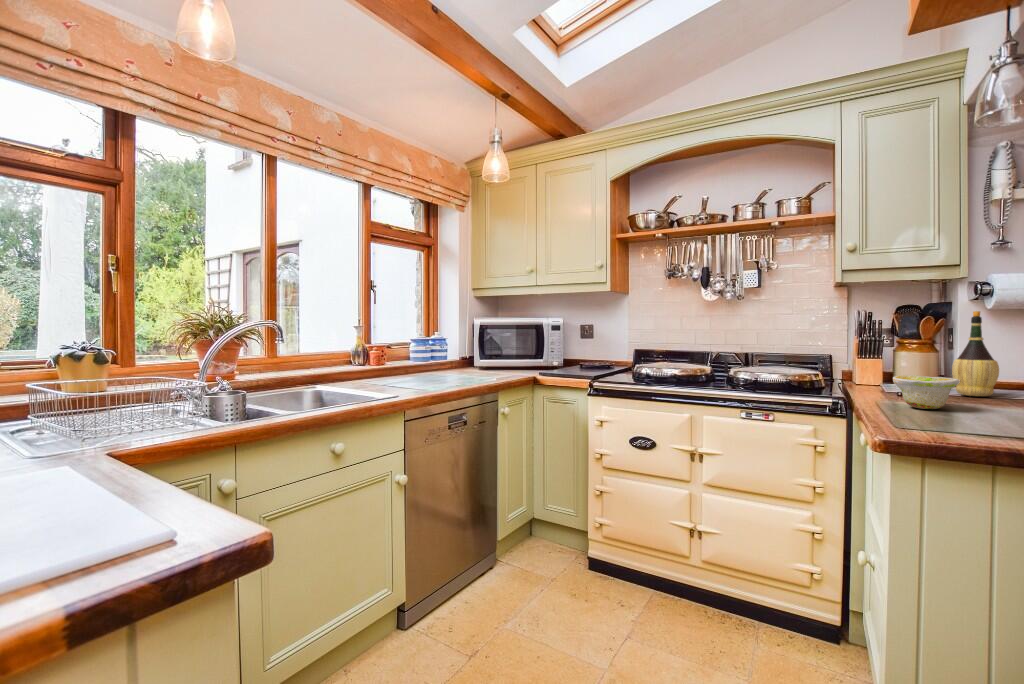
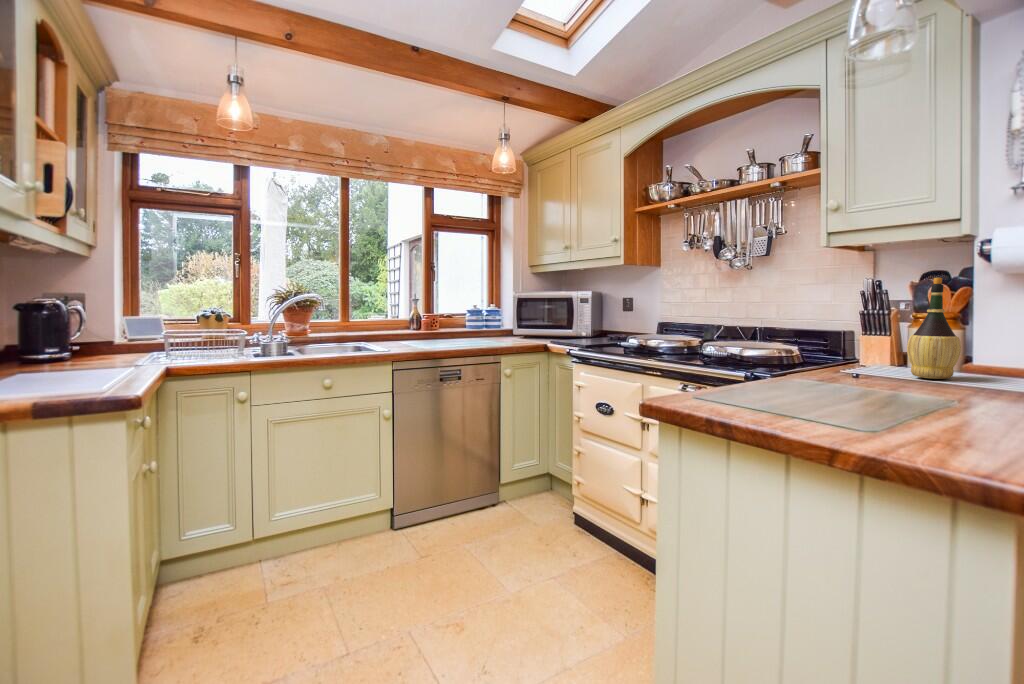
bowl: present [893,375,960,409] -> none [779,350,848,386]

